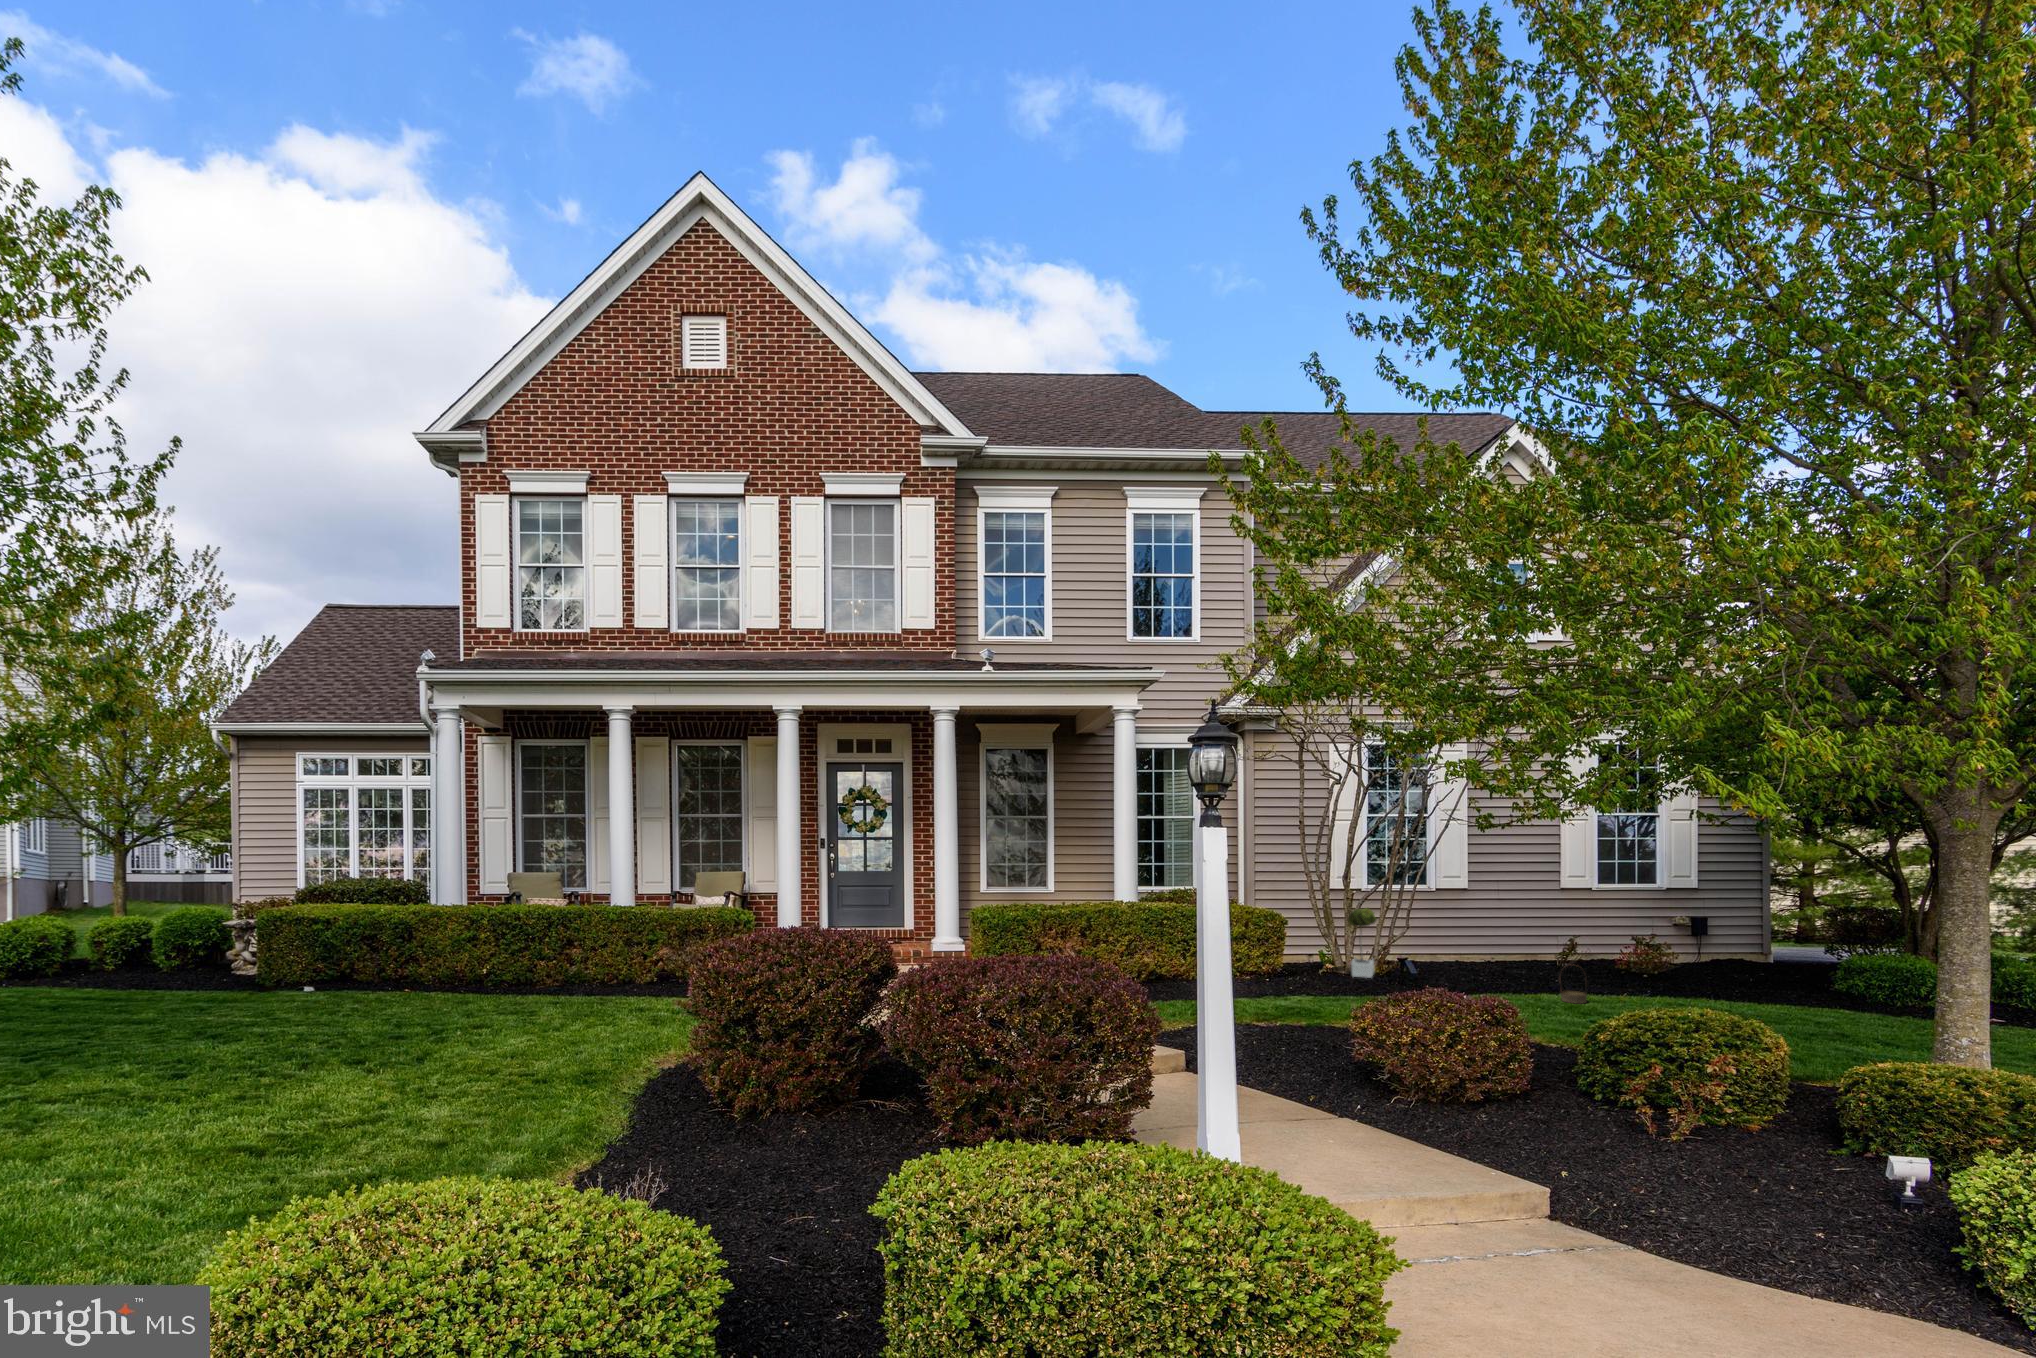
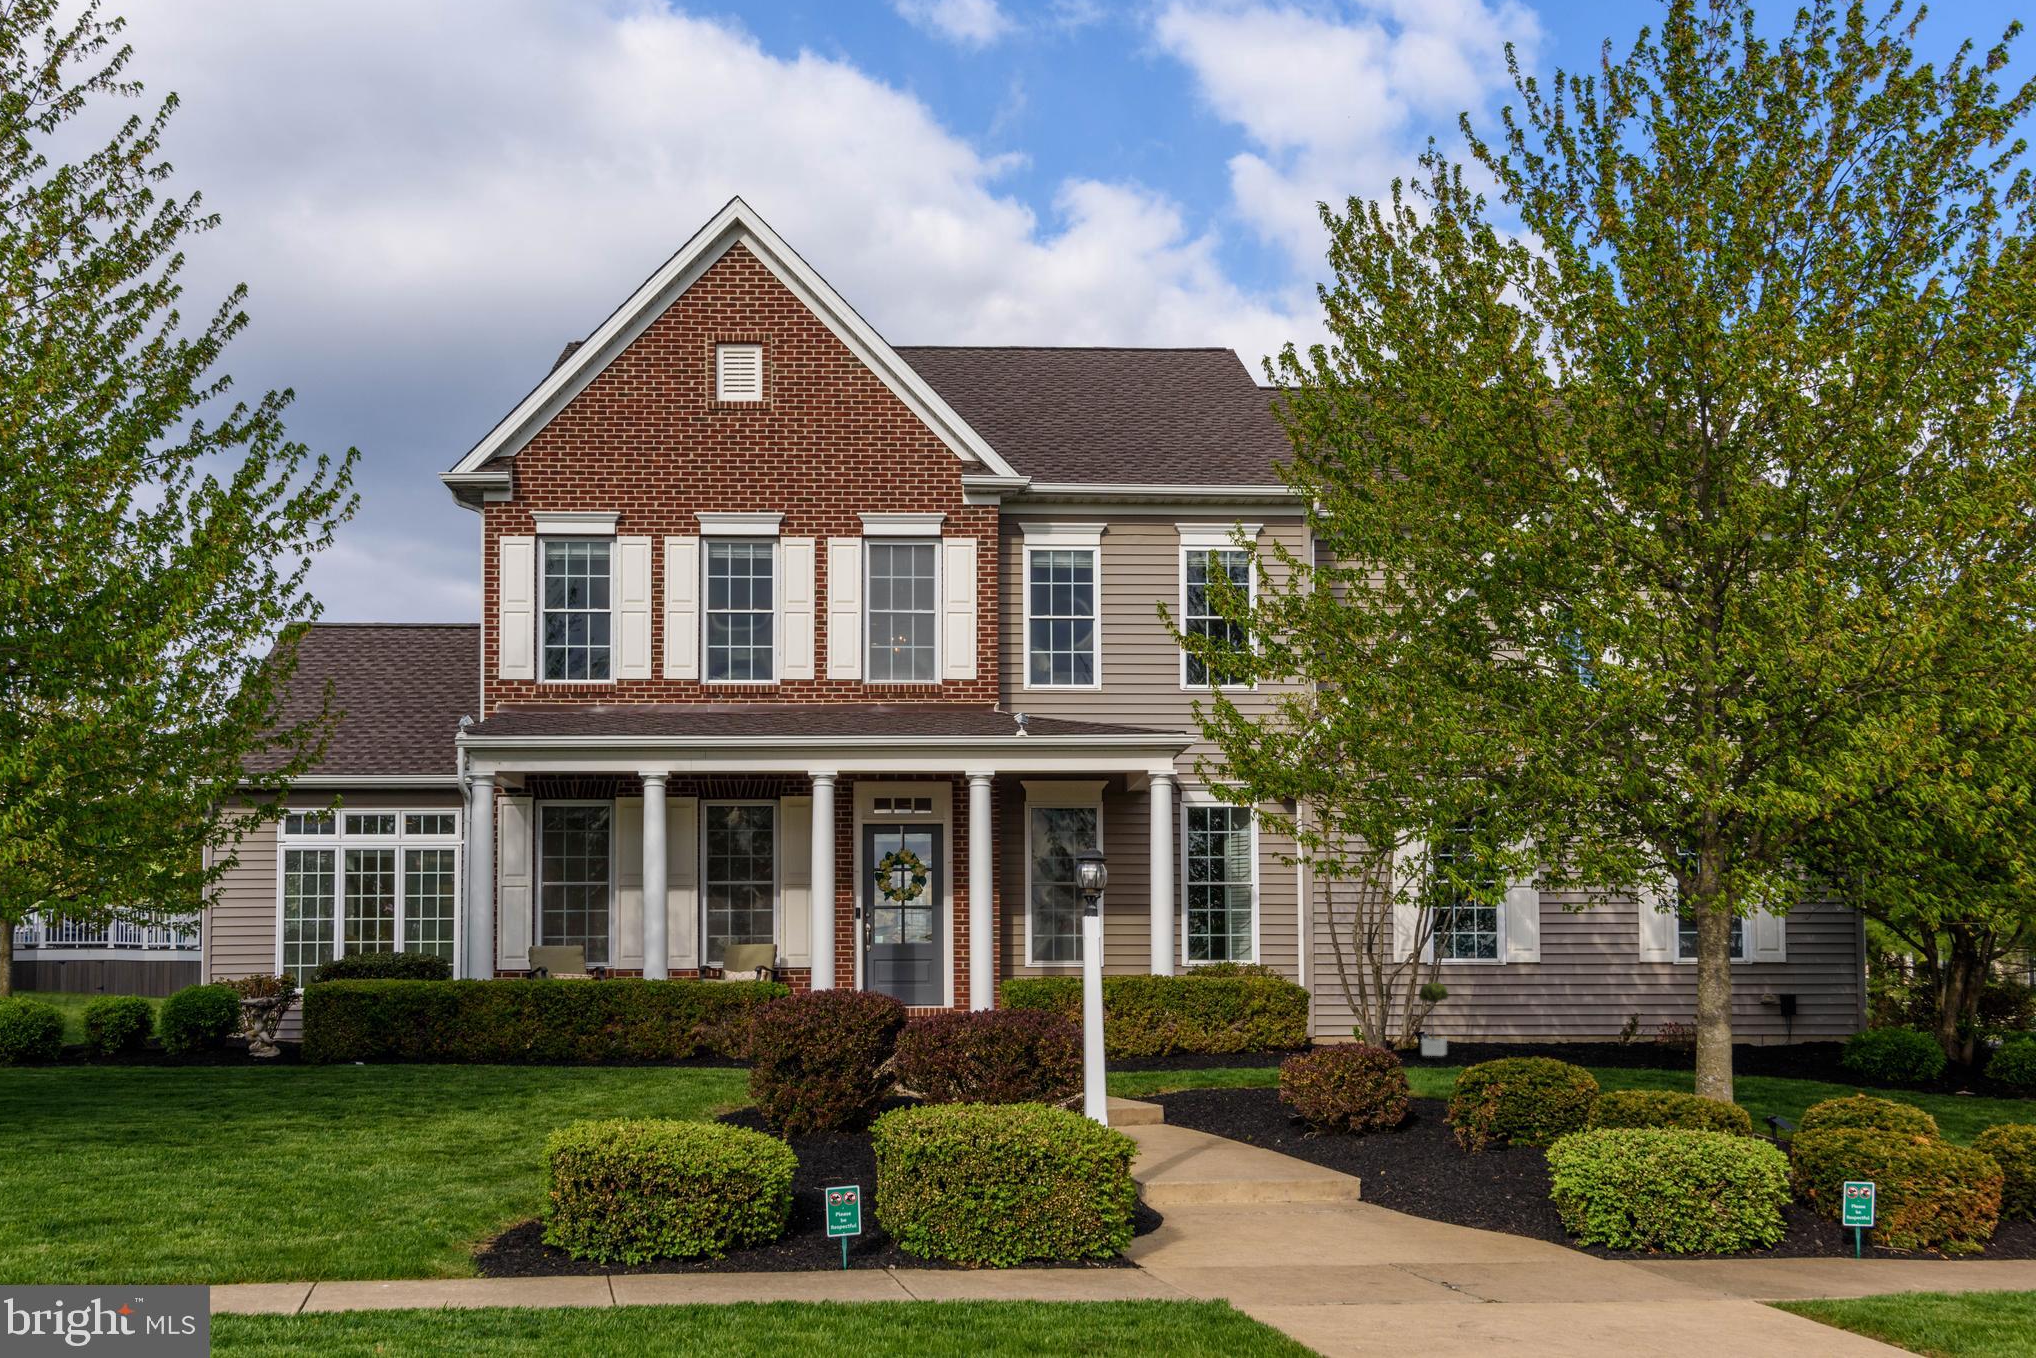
basket: present [1561,964,1587,1004] -> none [1623,1034,1650,1073]

